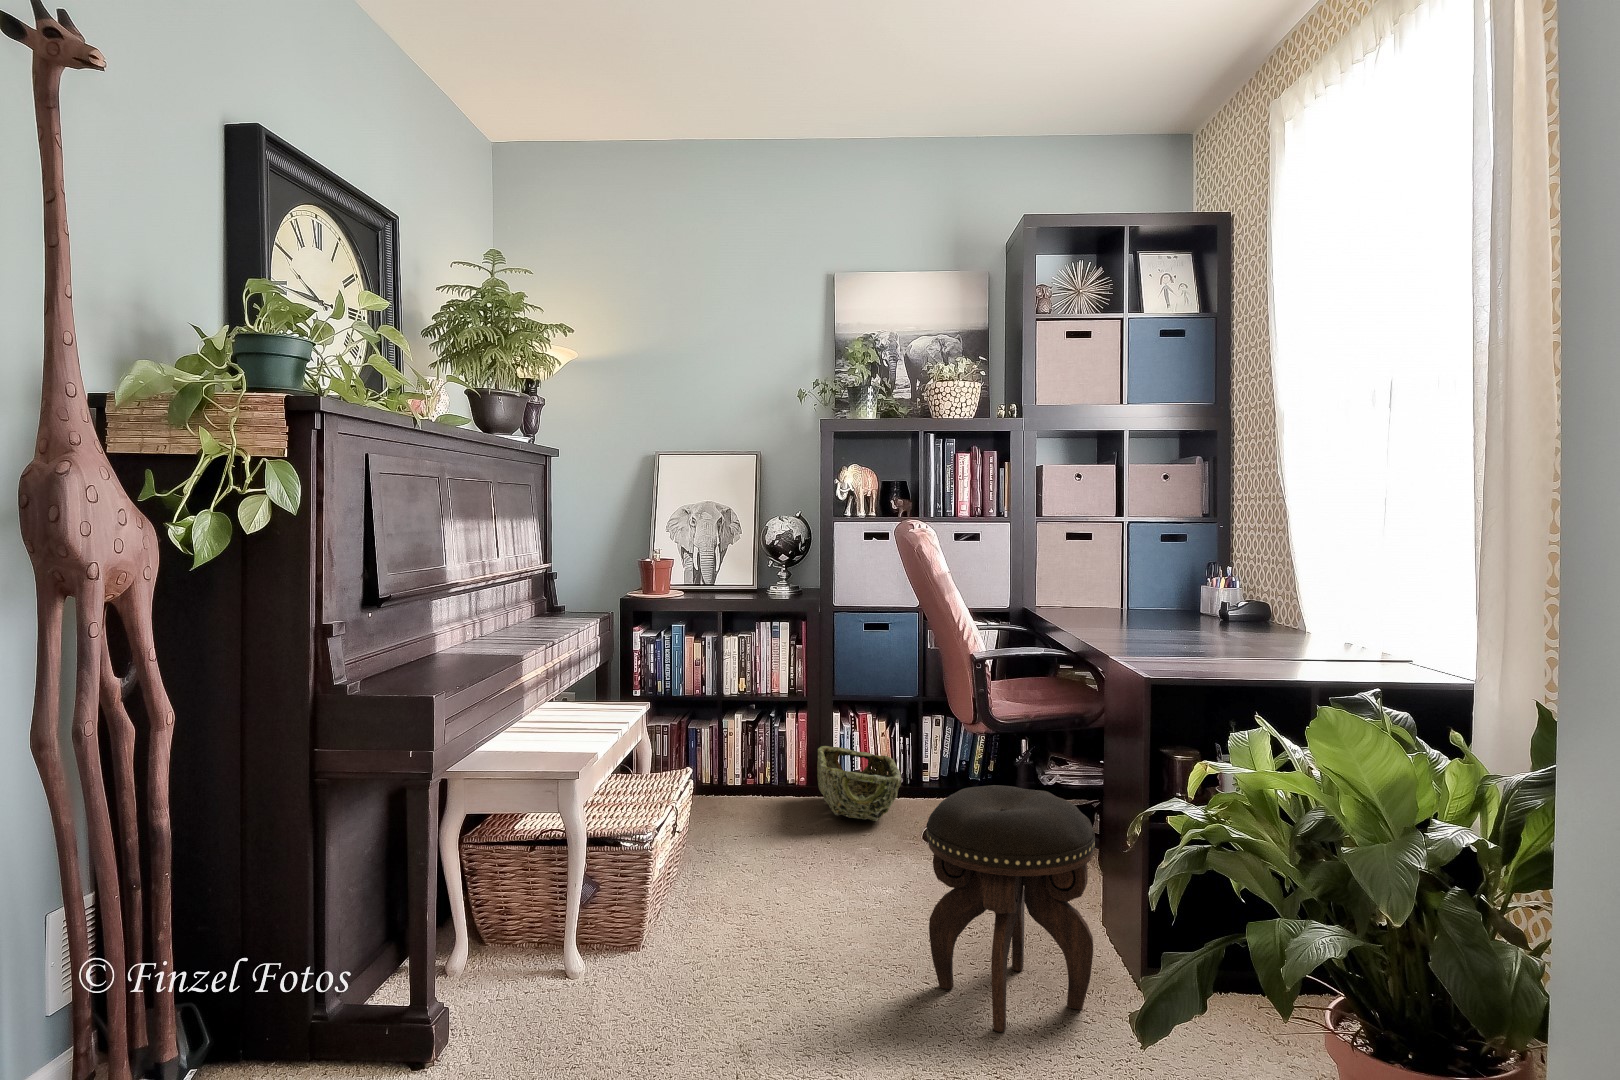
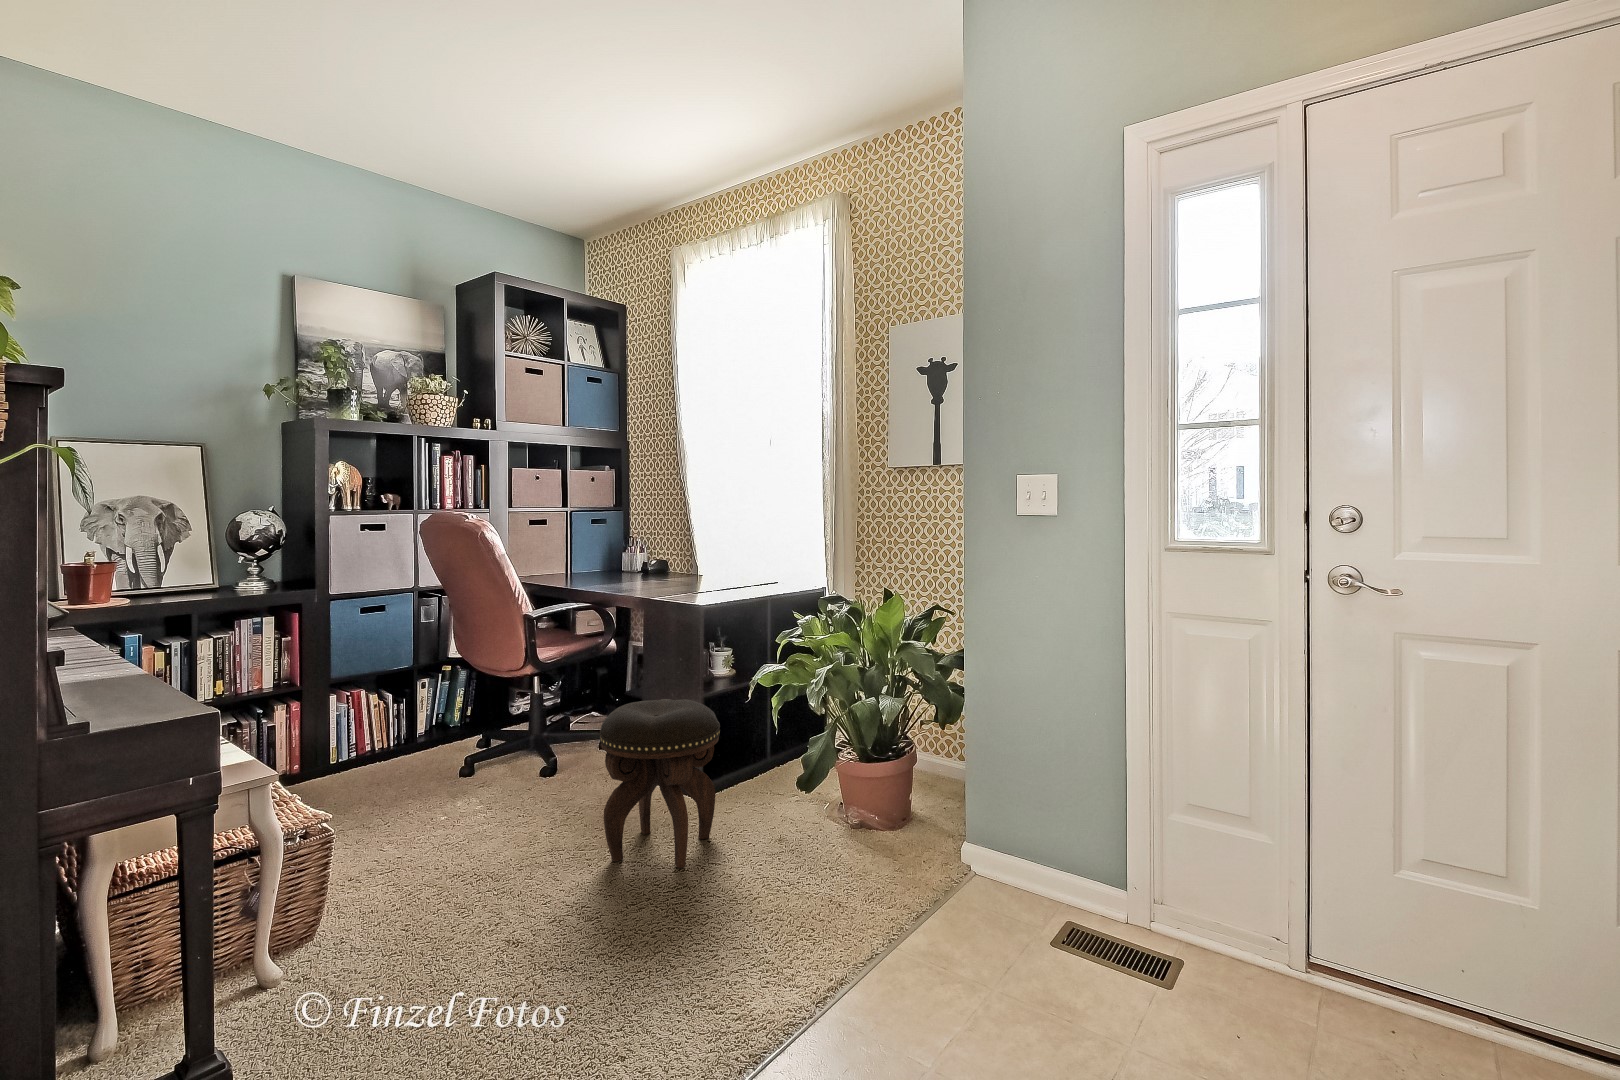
woven basket: present [817,746,902,821] -> none [325,726,437,786]

